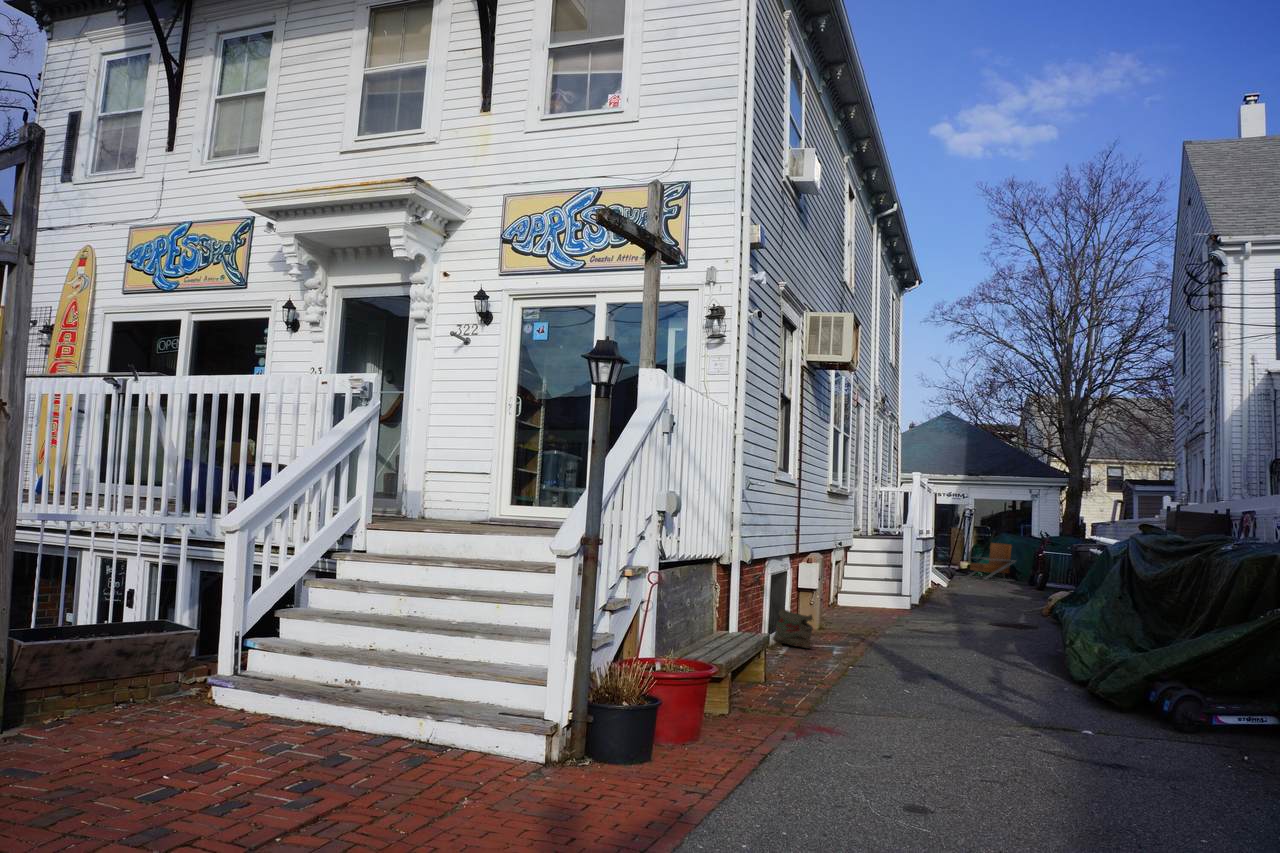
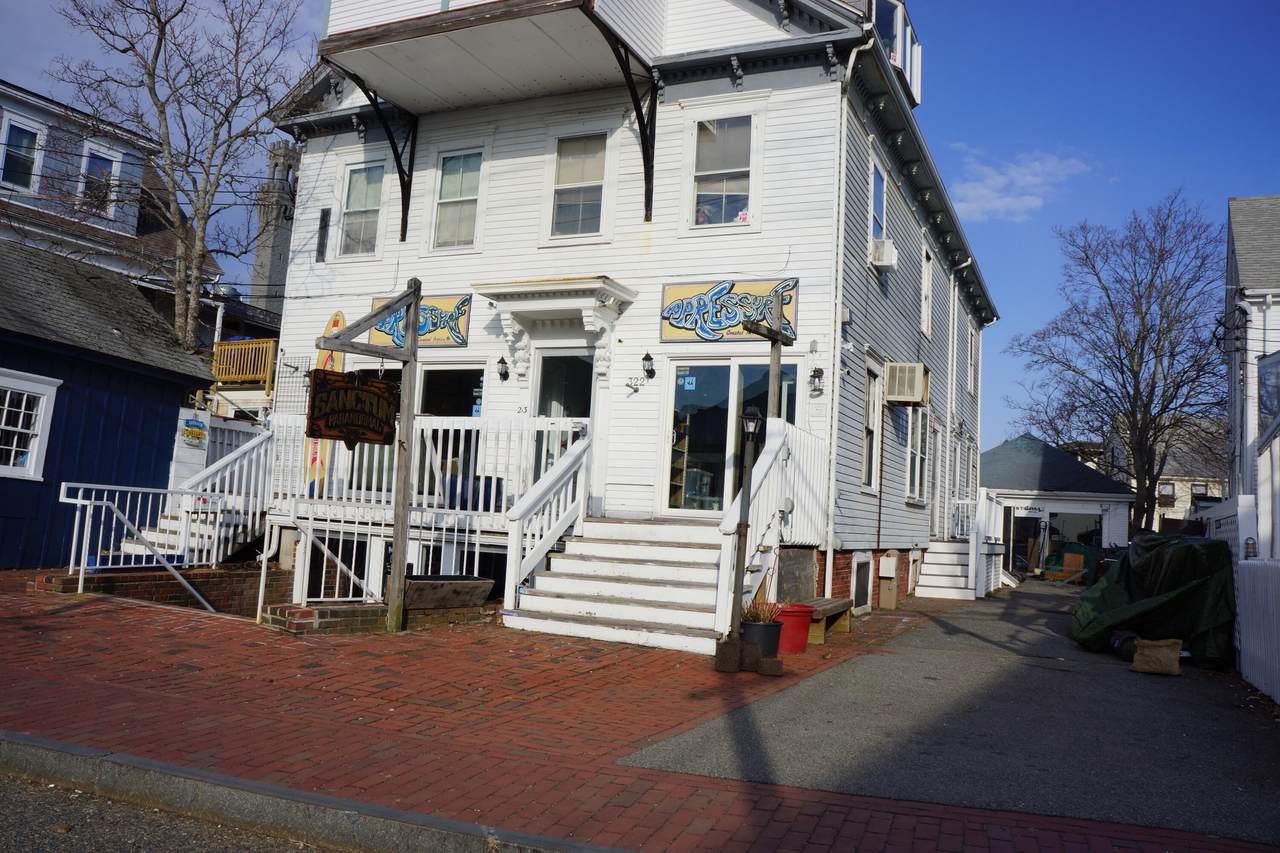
bag: present [773,609,813,648] -> present [1128,638,1182,675]
woven basket: none [526,726,649,809] -> present [715,638,783,675]

